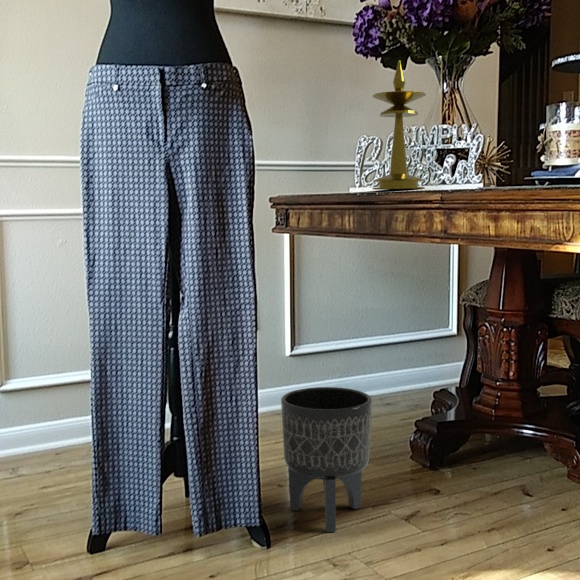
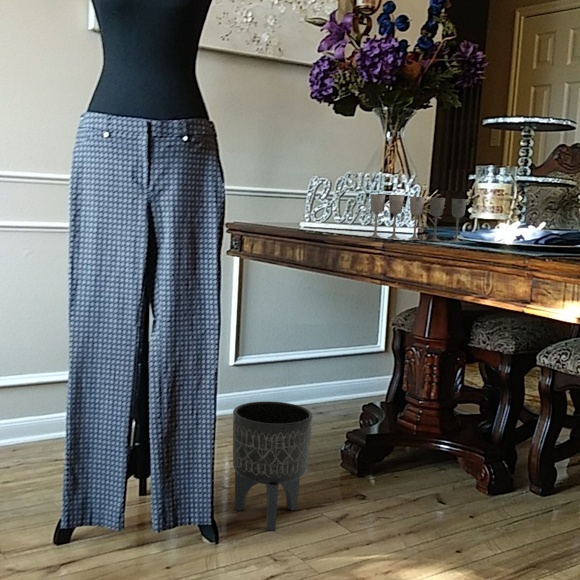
candlestick: present [372,60,426,190] -> none [322,115,374,230]
wine glass: none [423,137,537,190] -> present [369,194,467,242]

